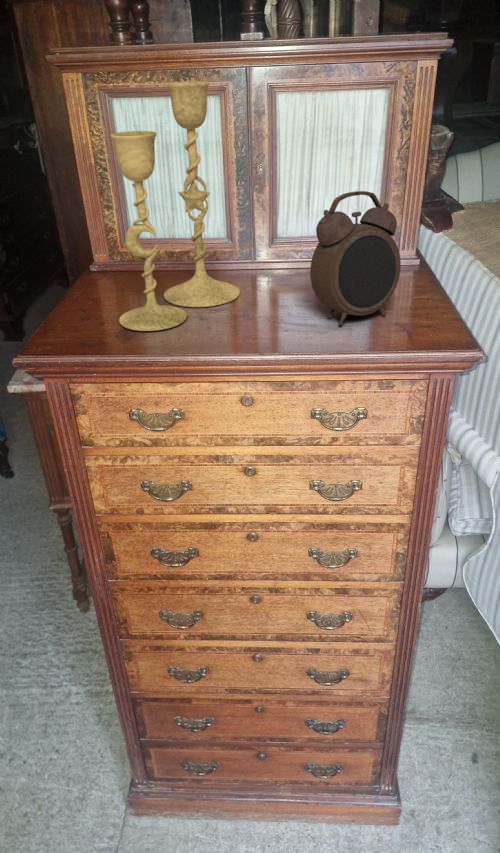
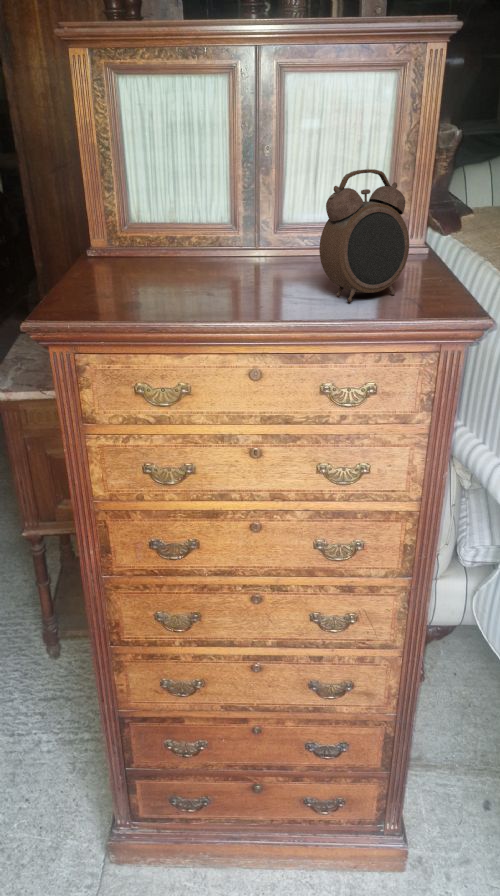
candlestick: present [110,82,240,331] -> none [124,62,245,305]

